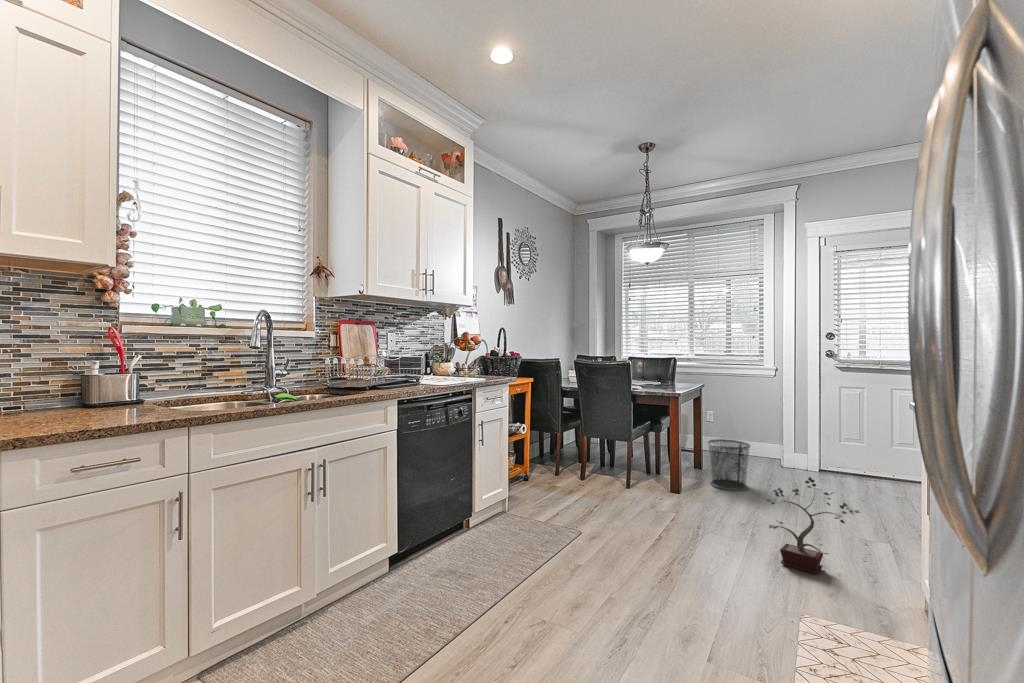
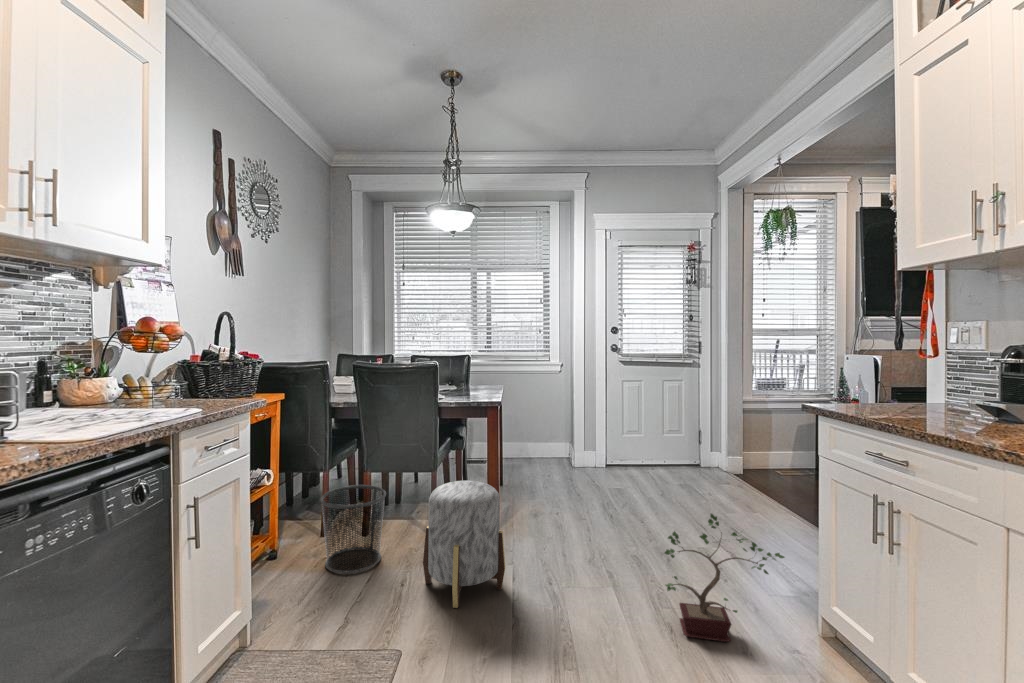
waste bin: present [708,439,750,490] -> present [320,485,386,574]
stool: none [609,441,663,519] -> present [423,481,505,608]

